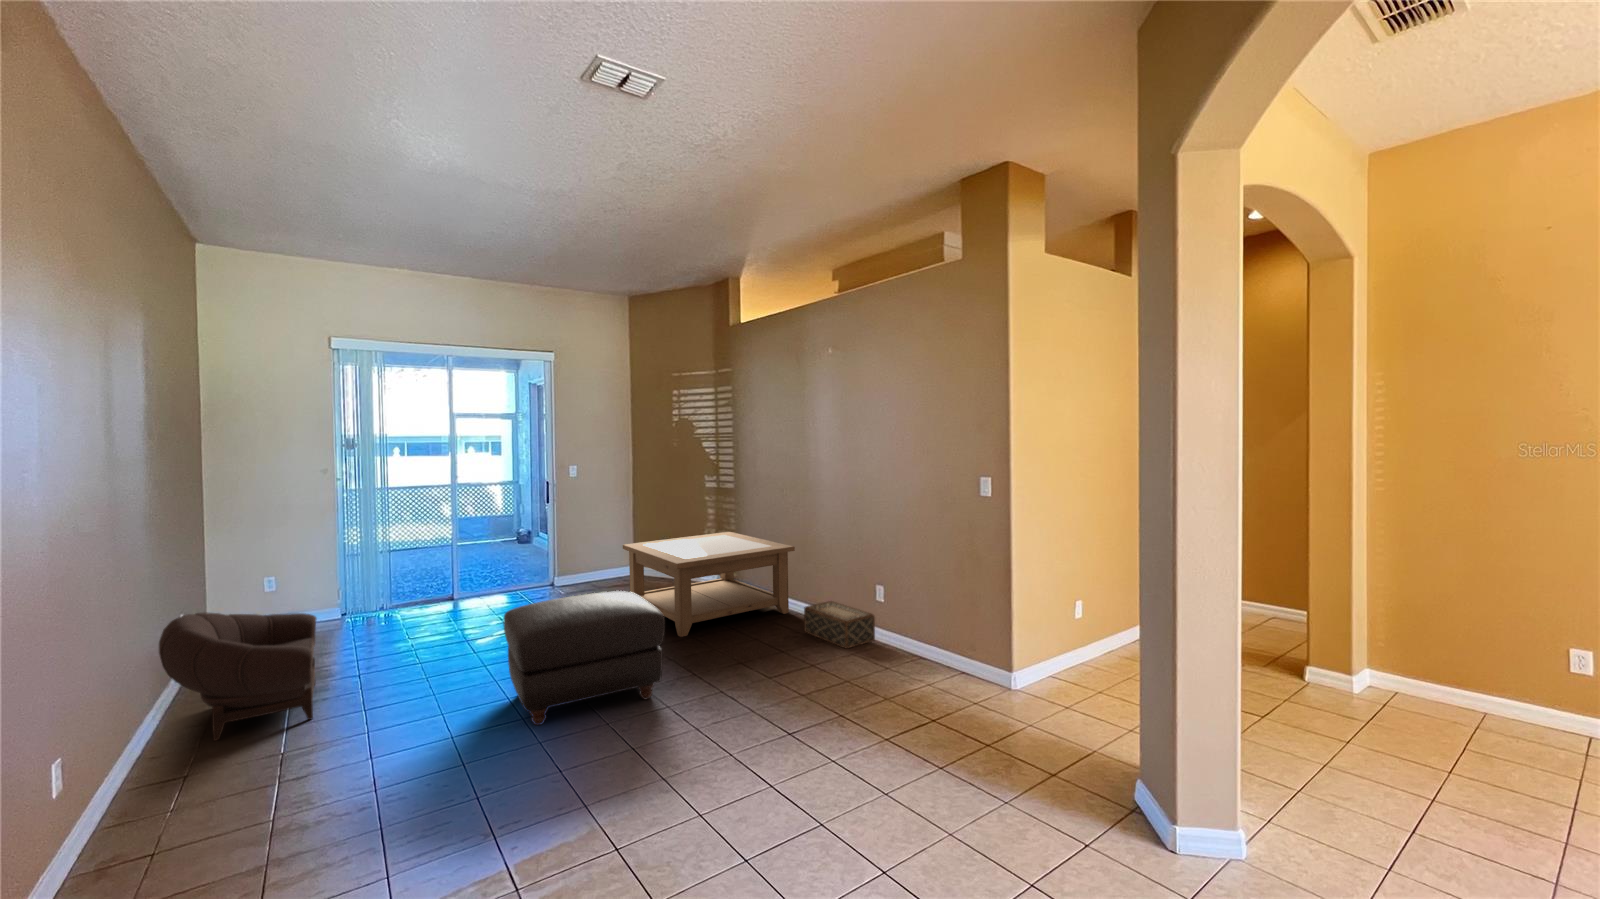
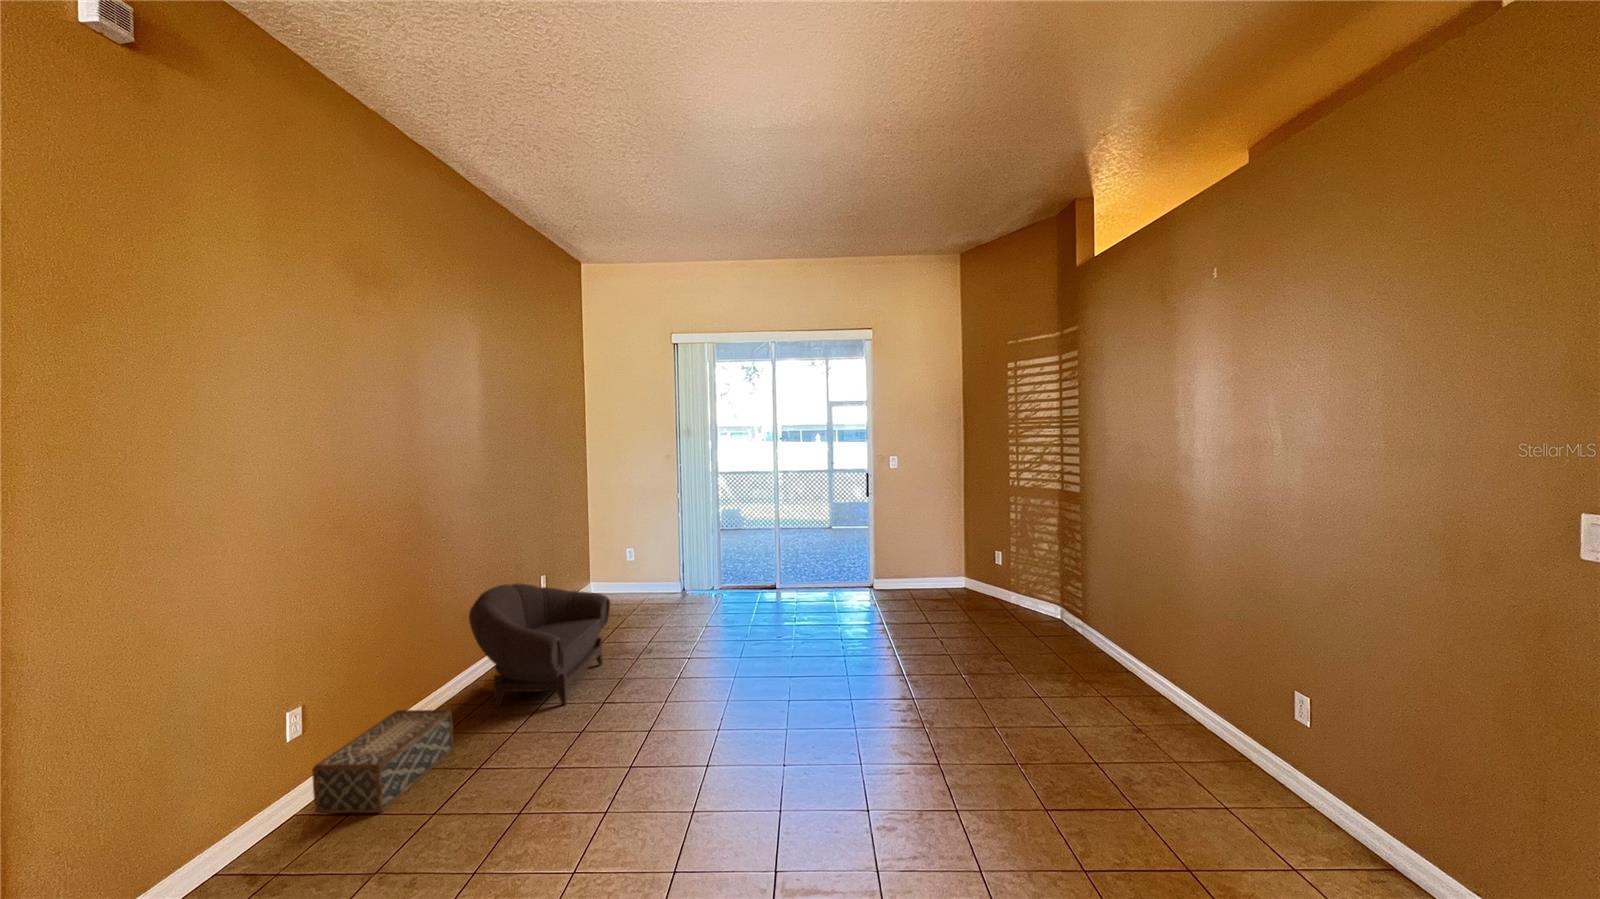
coffee table: present [623,532,795,637] -> none [921,553,1160,699]
ottoman: present [504,591,665,725] -> none [680,631,875,802]
woven basket: present [804,601,875,649] -> present [312,710,453,813]

